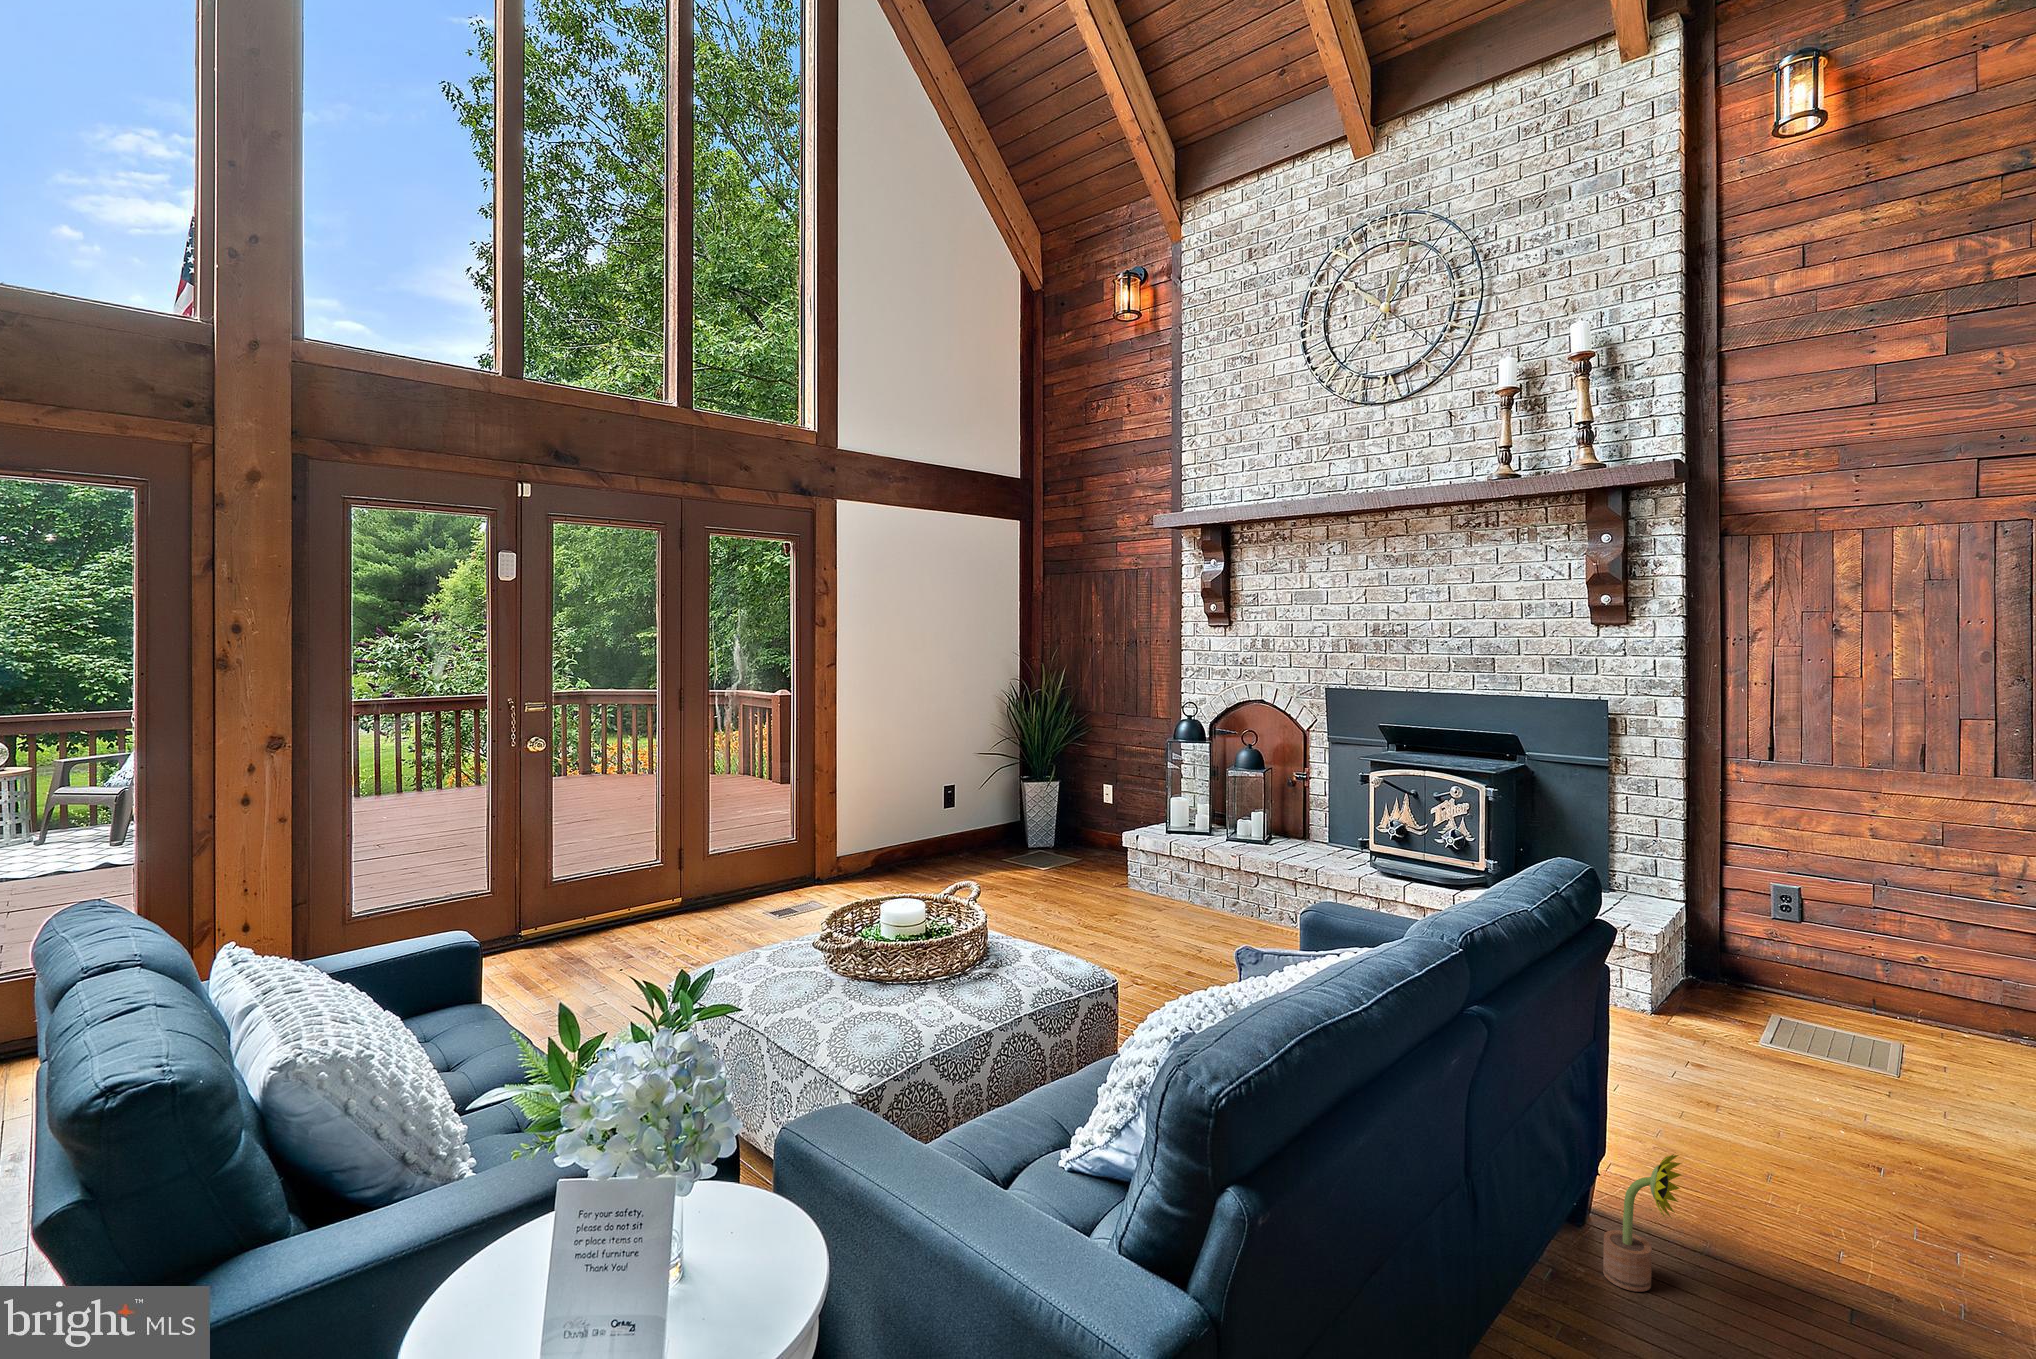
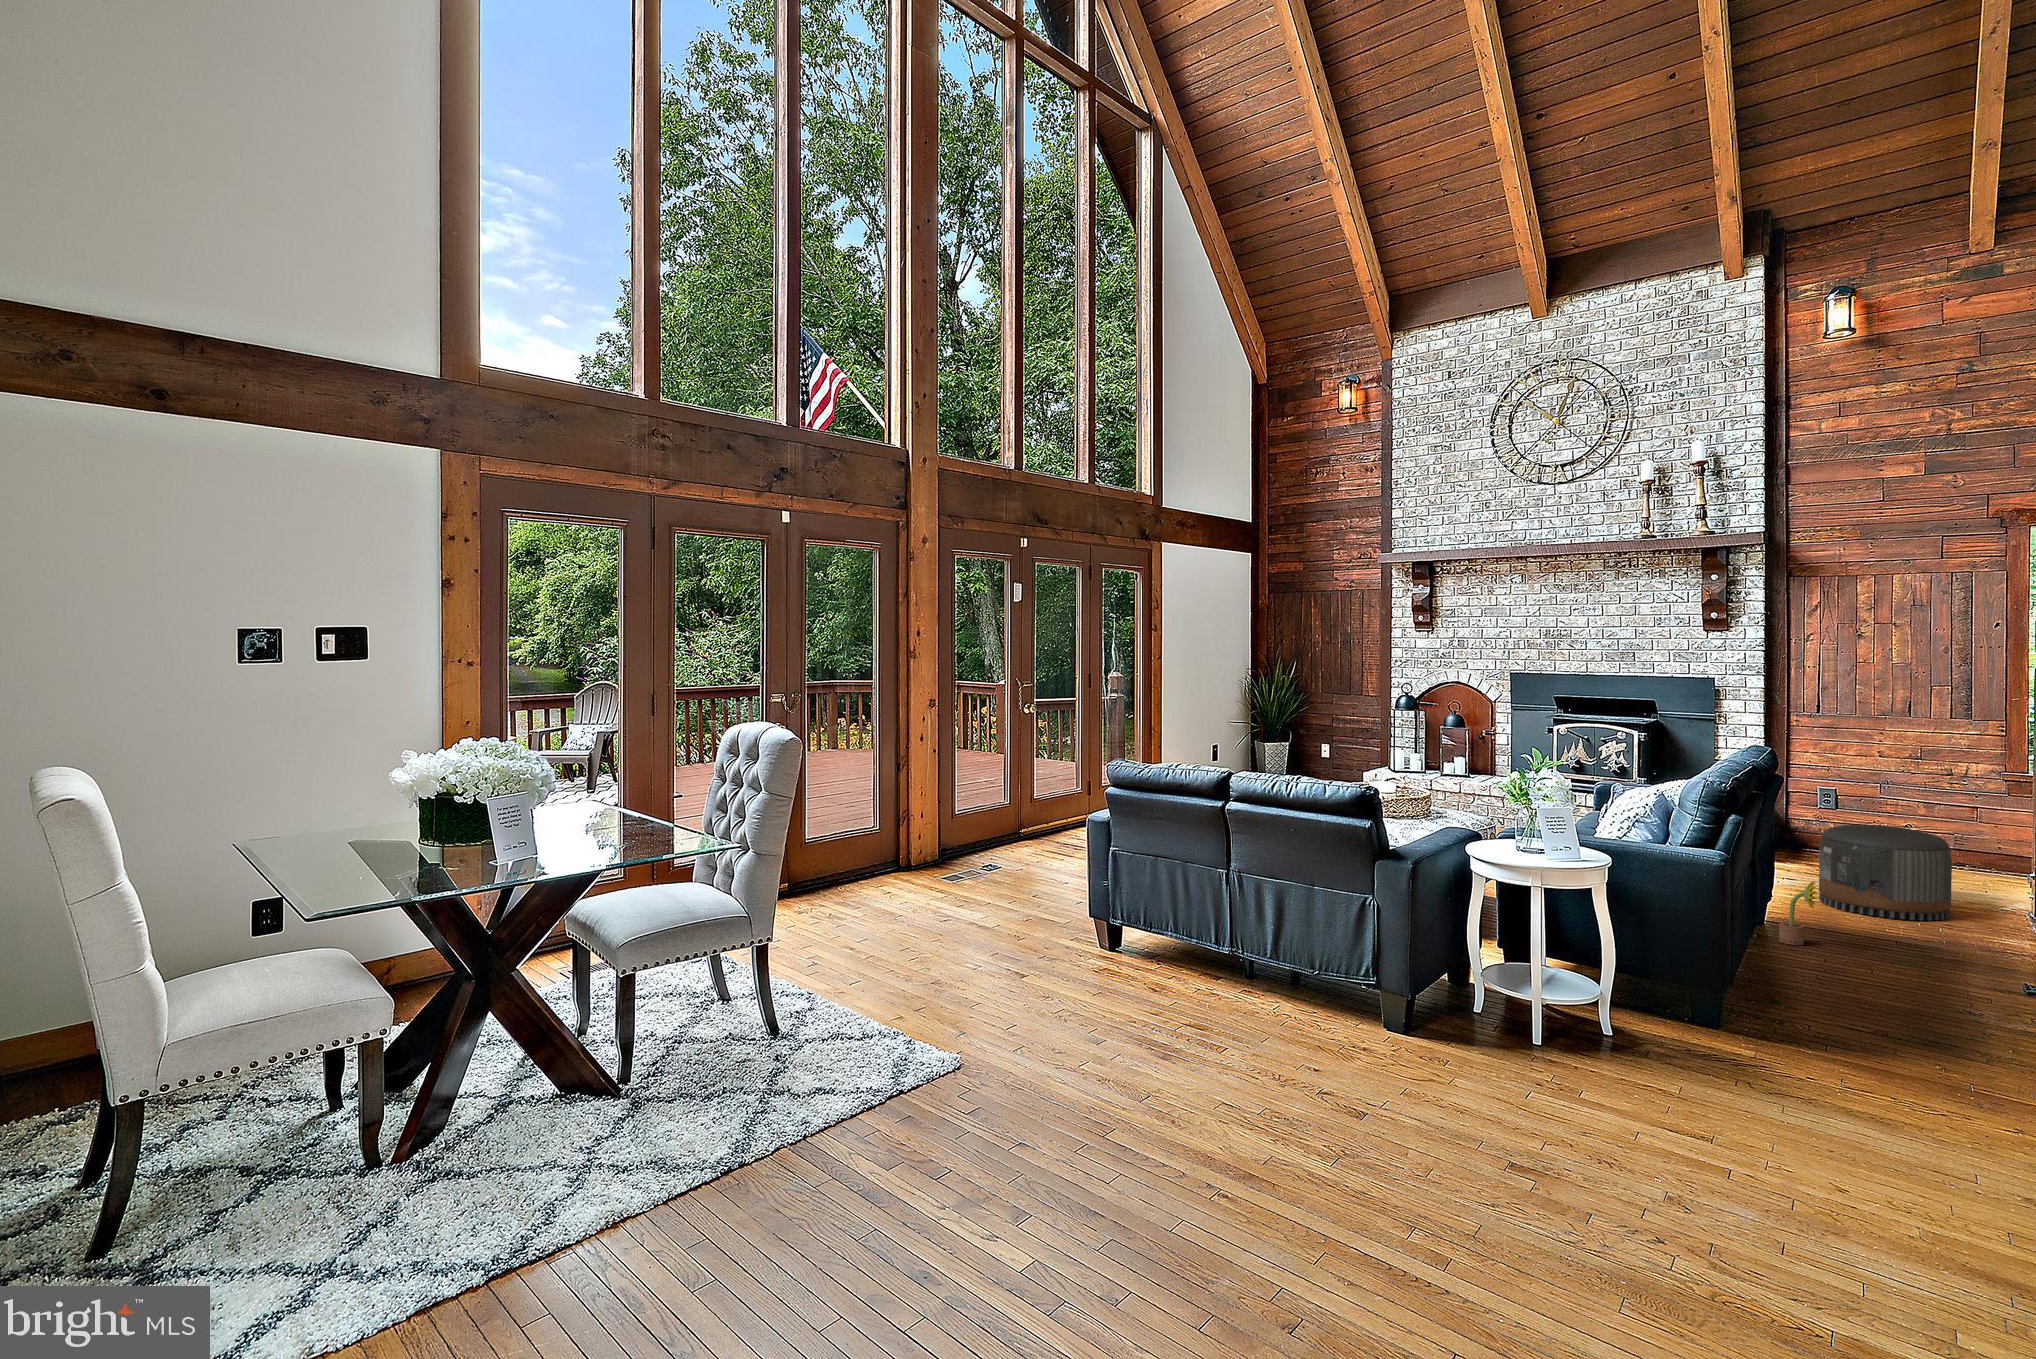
pouf: none [1733,984,1984,1204] -> present [1819,825,1952,920]

